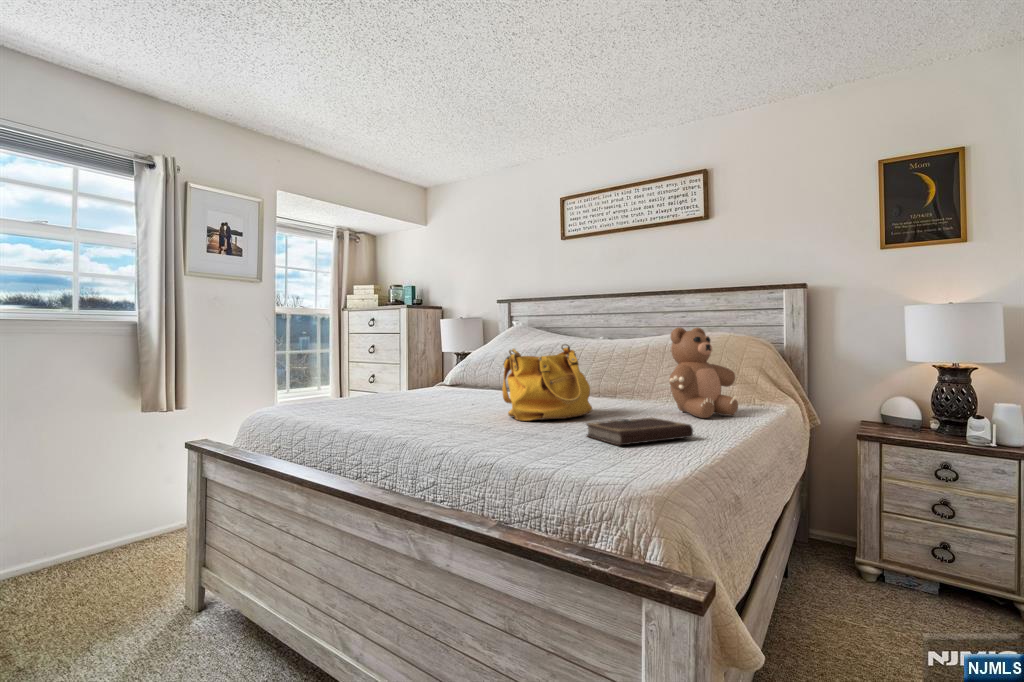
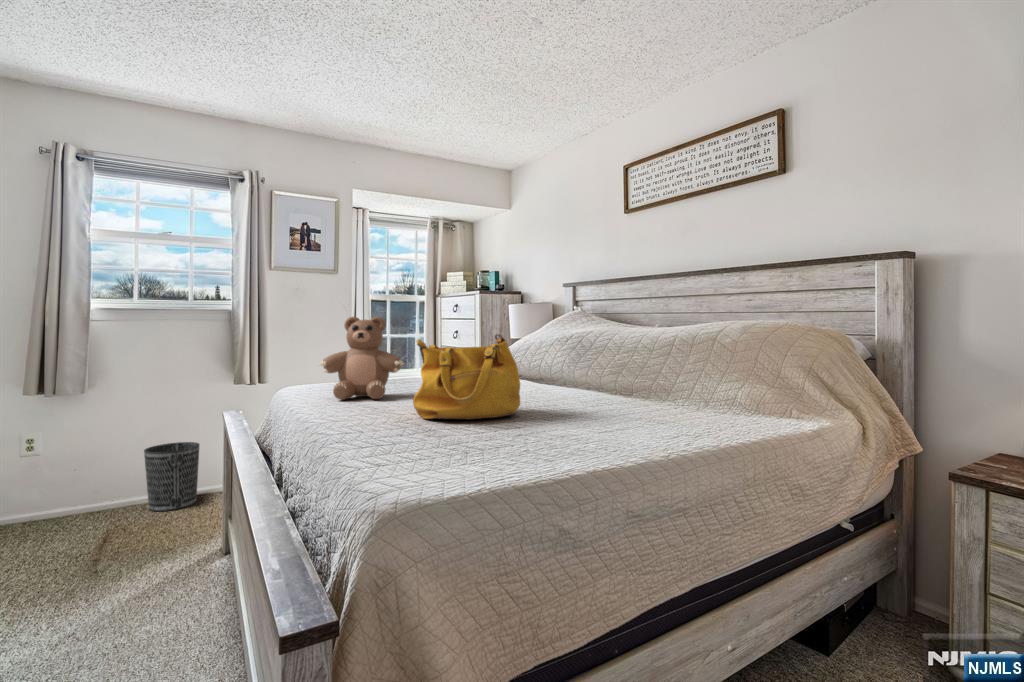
teddy bear: present [669,327,739,418] -> present [320,317,404,400]
notebook: present [586,418,693,445] -> none [417,427,532,460]
wastebasket: none [26,485,104,577] -> present [144,442,199,511]

